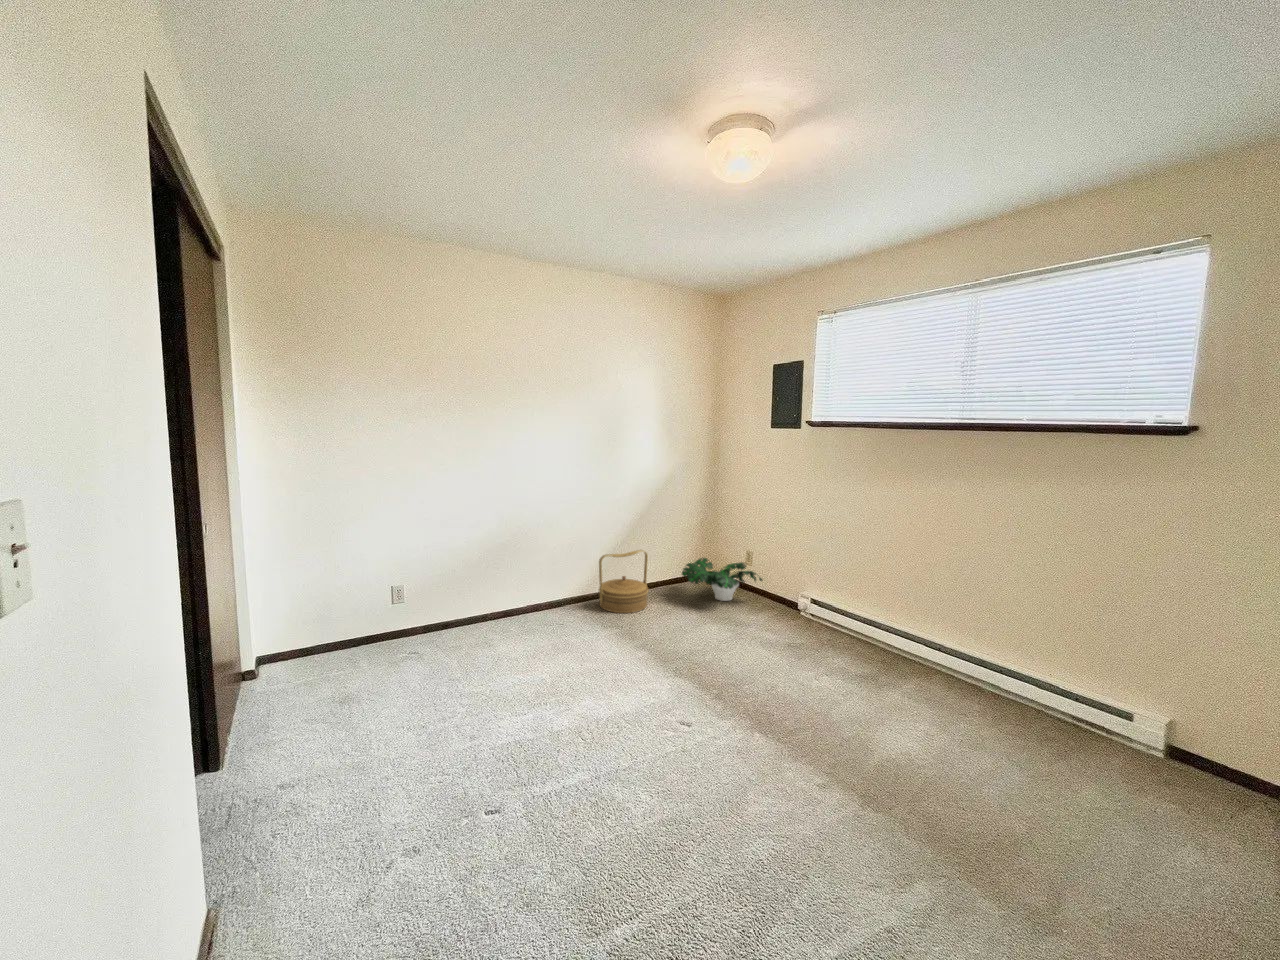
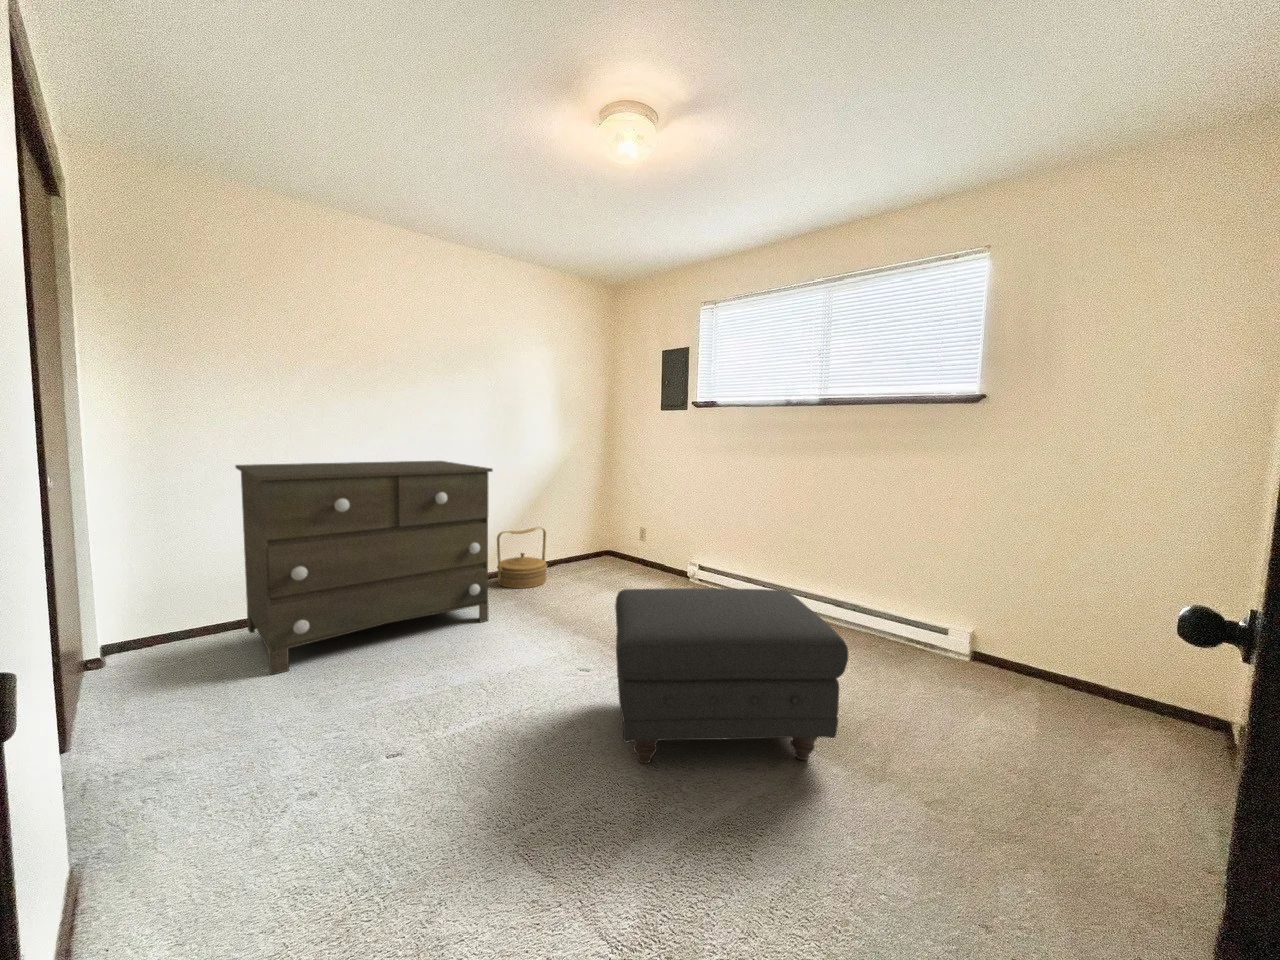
dresser: none [364,485,594,700] -> present [236,461,493,675]
potted plant: present [682,558,762,601] -> none [580,535,657,574]
ottoman: none [720,650,1011,887] -> present [615,588,848,763]

